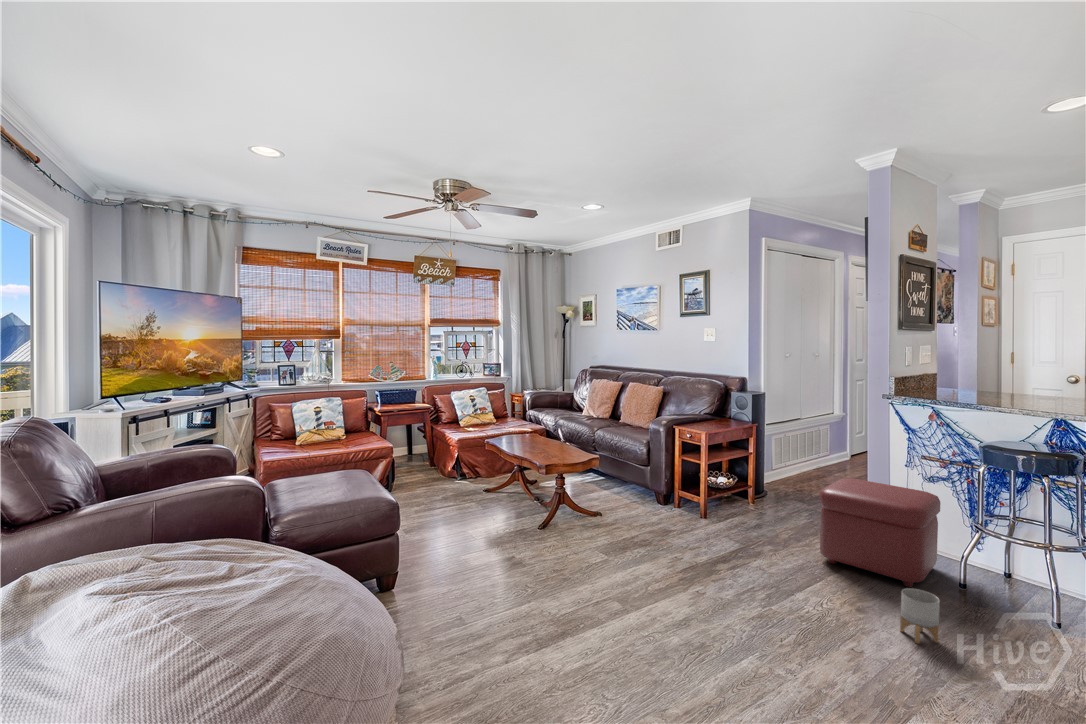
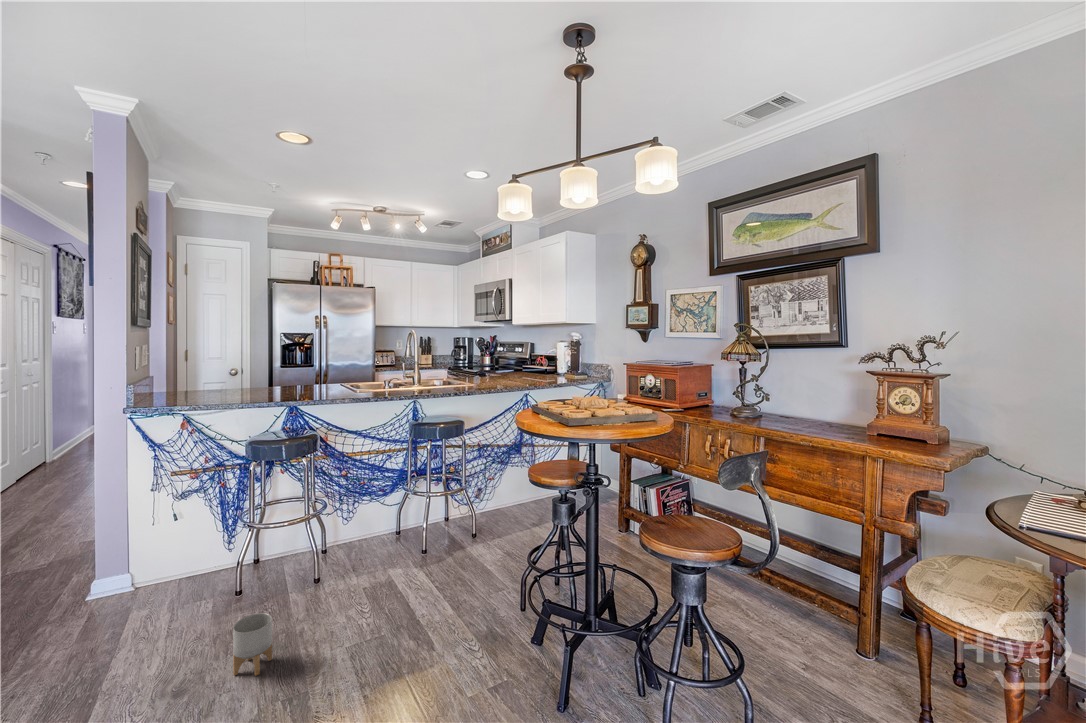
ottoman: present [819,478,940,587] -> none [64,509,218,655]

